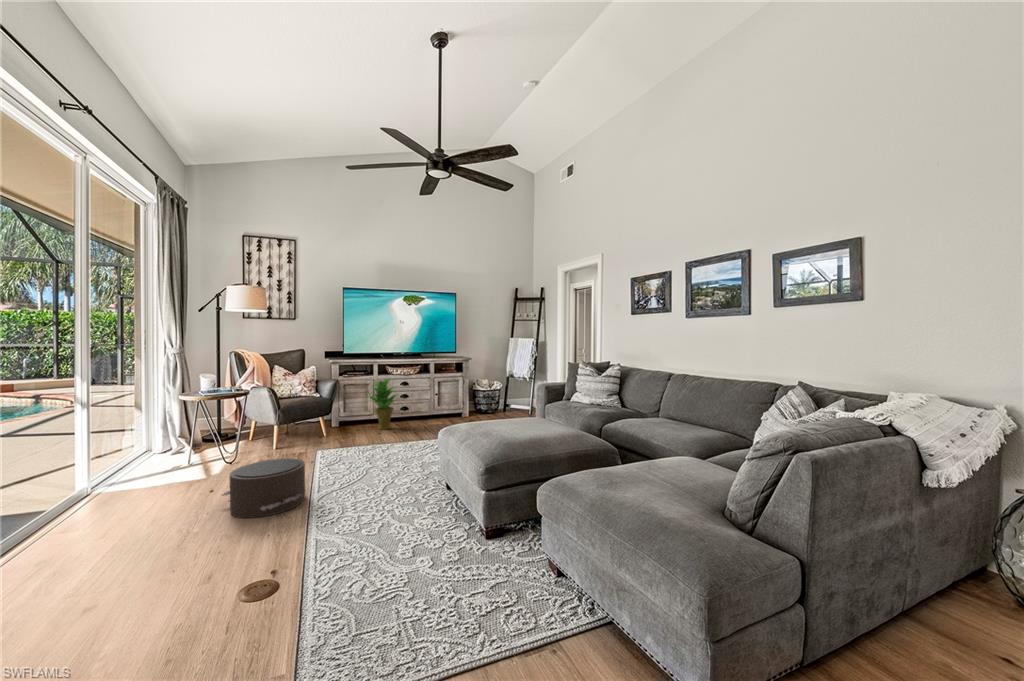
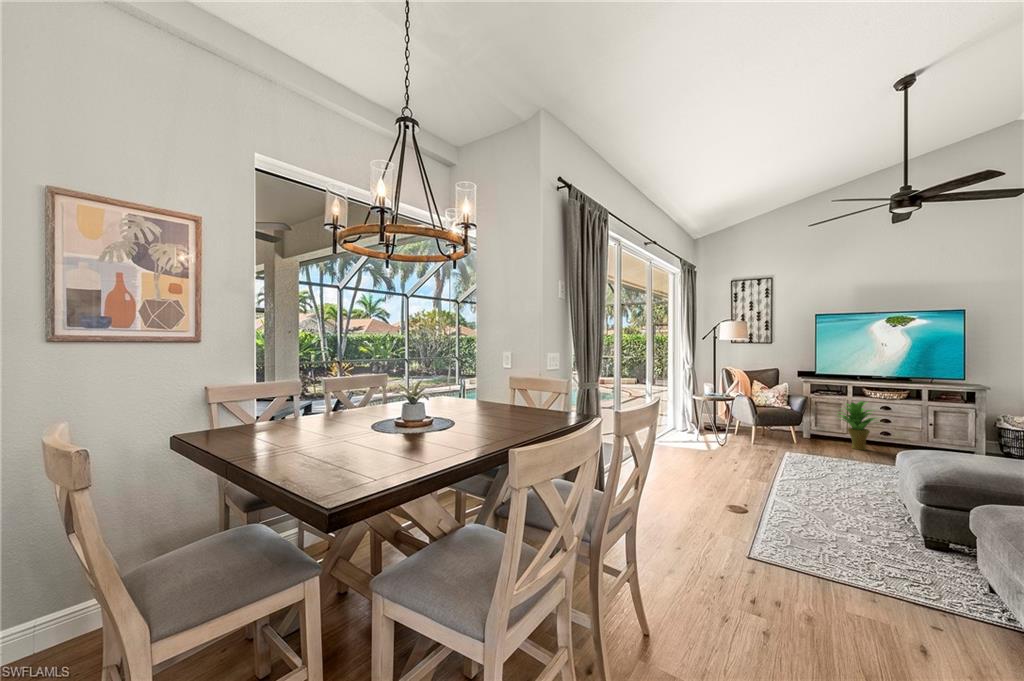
pouf: present [222,458,305,518] -> none [718,445,771,480]

